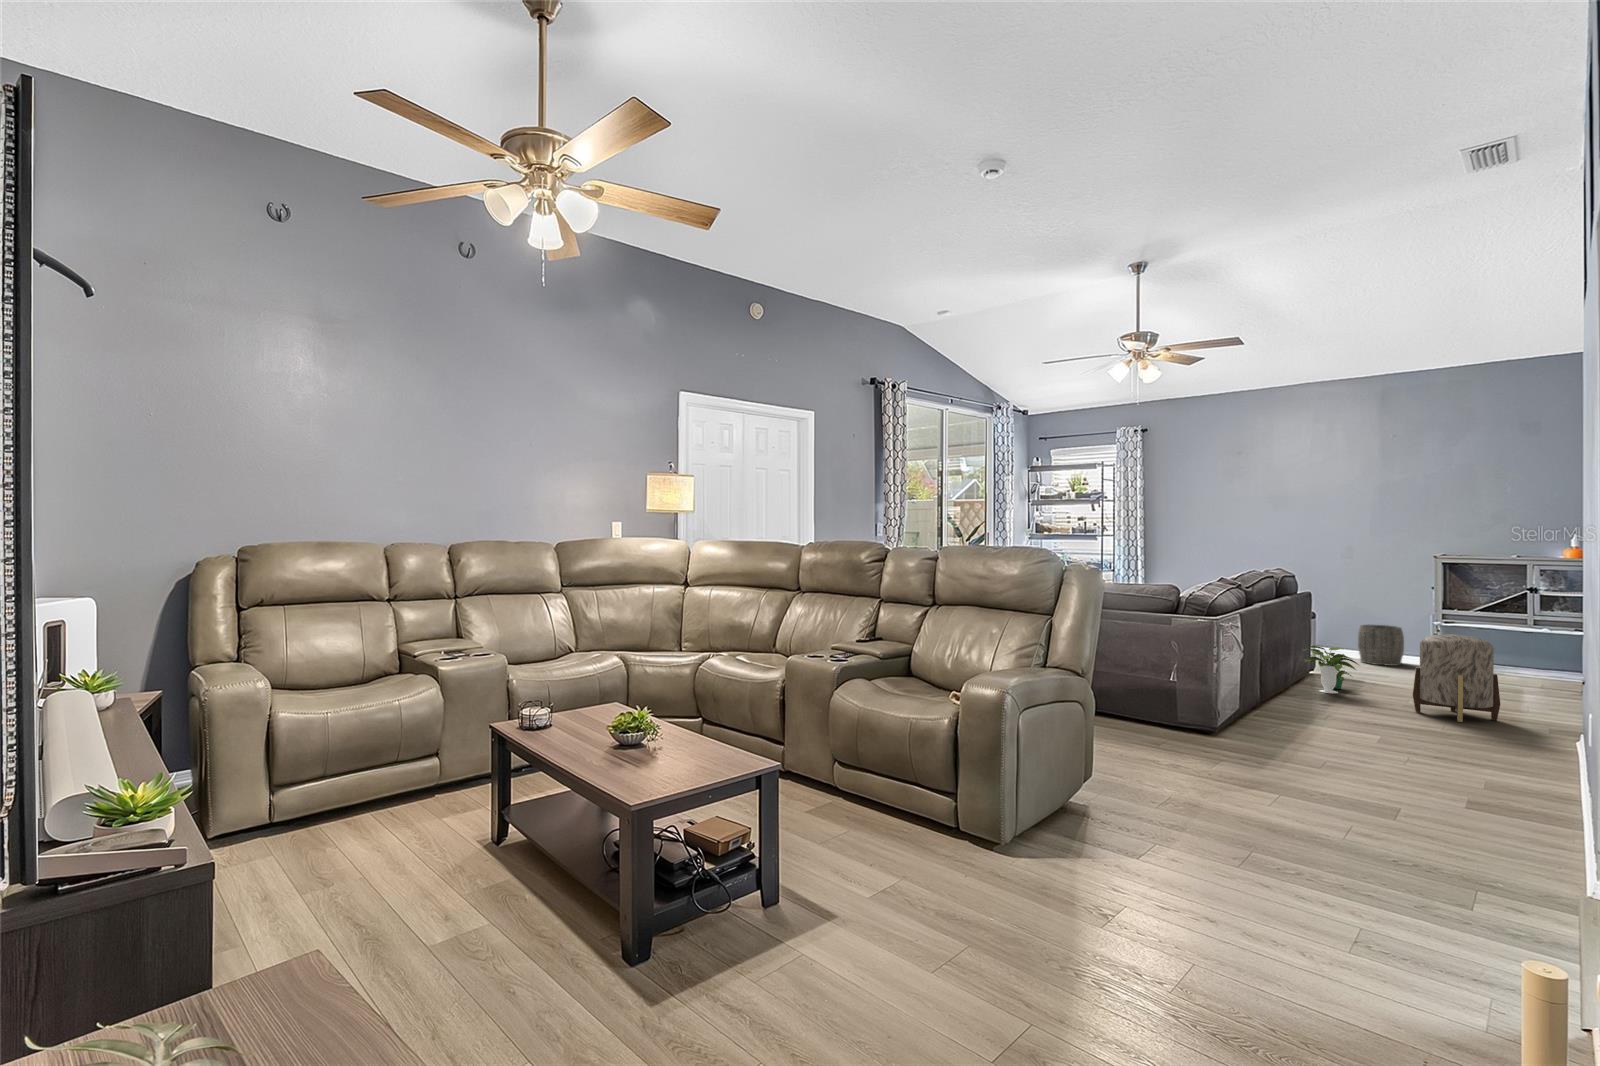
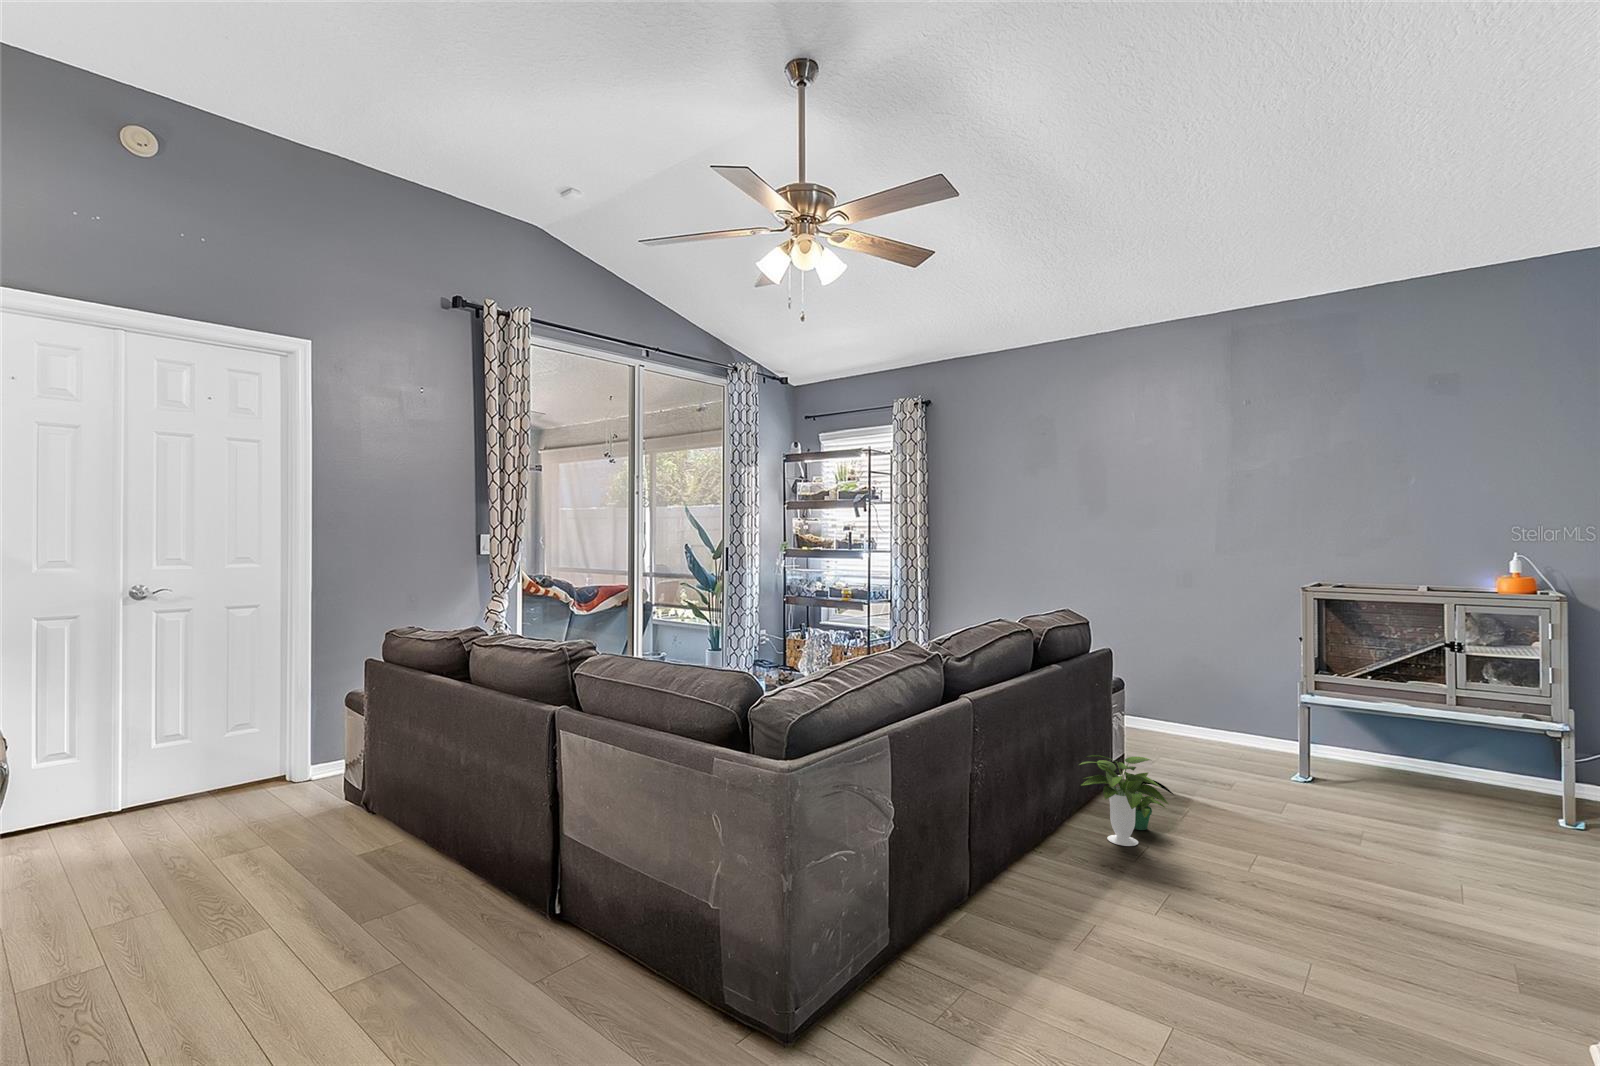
woven basket: present [1358,625,1404,666] -> none [1197,688,1261,755]
ottoman: present [1413,634,1500,722] -> none [1258,758,1427,963]

